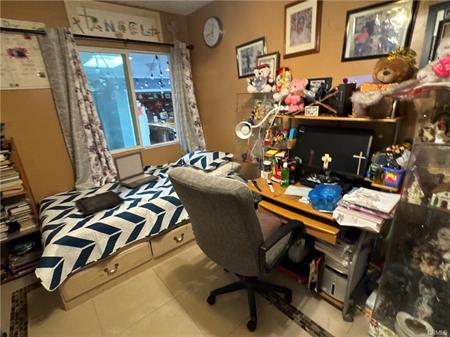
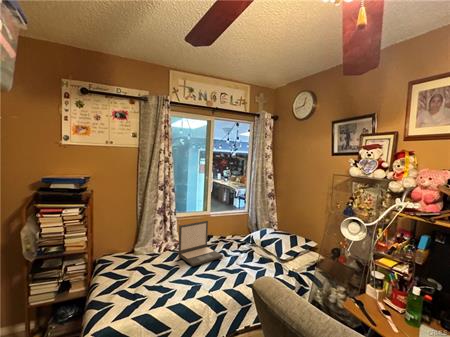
tray: present [75,190,125,214] -> none [130,264,182,298]

